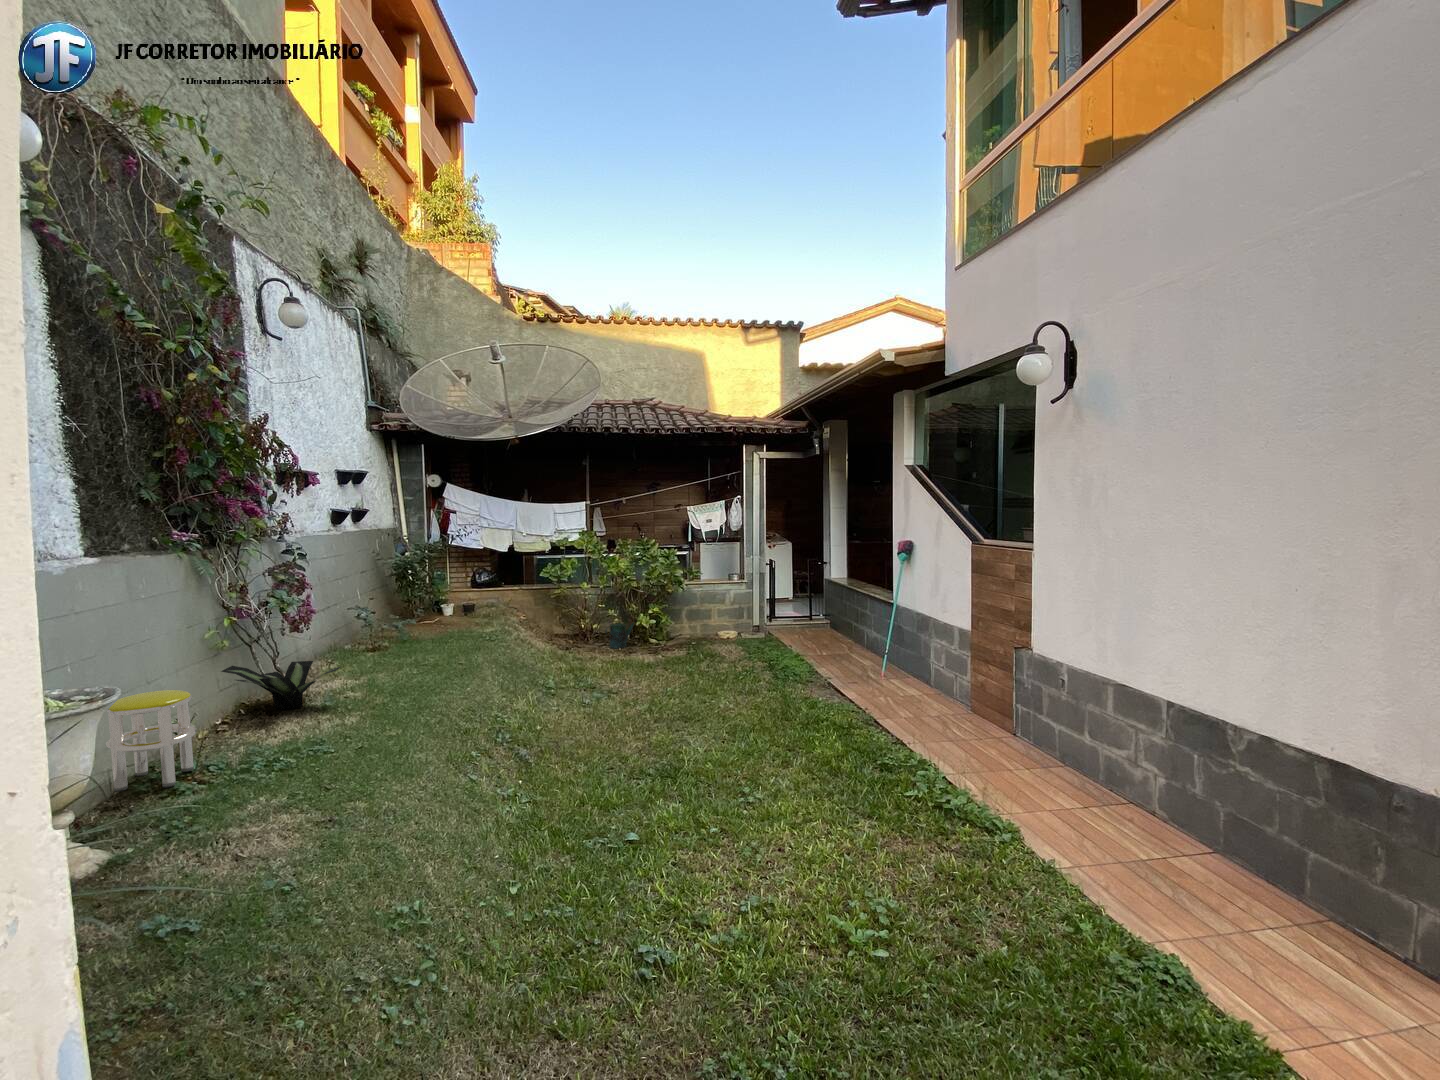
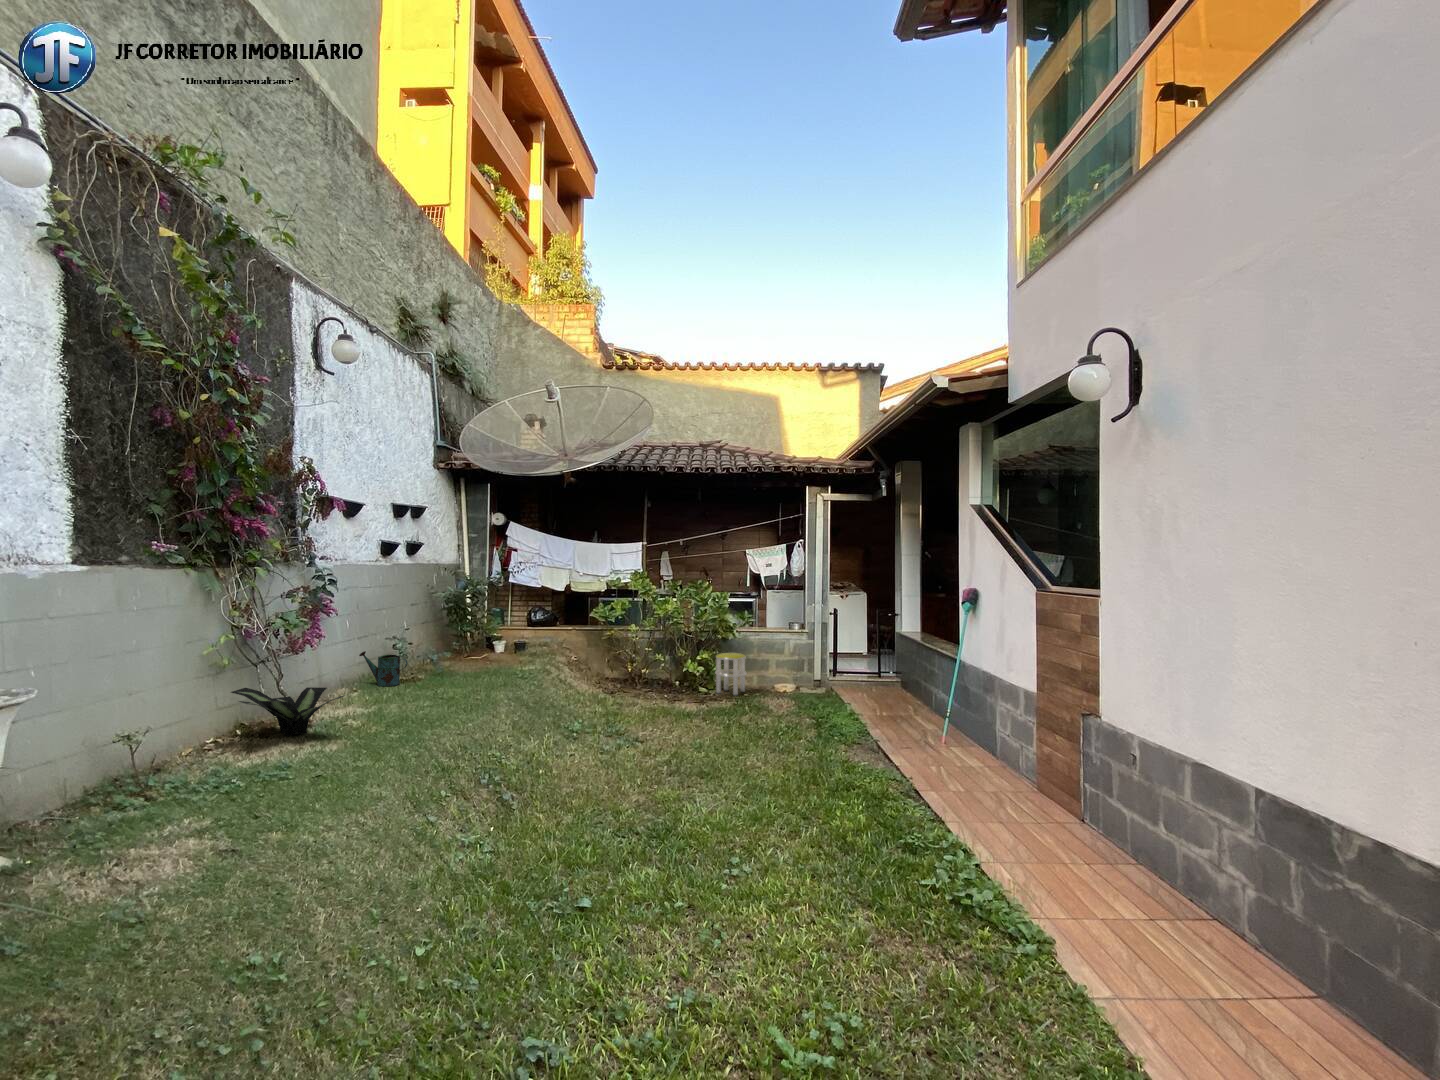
watering can: present [605,619,637,648] -> present [359,651,407,686]
stool: present [105,690,197,792] -> present [715,653,747,696]

